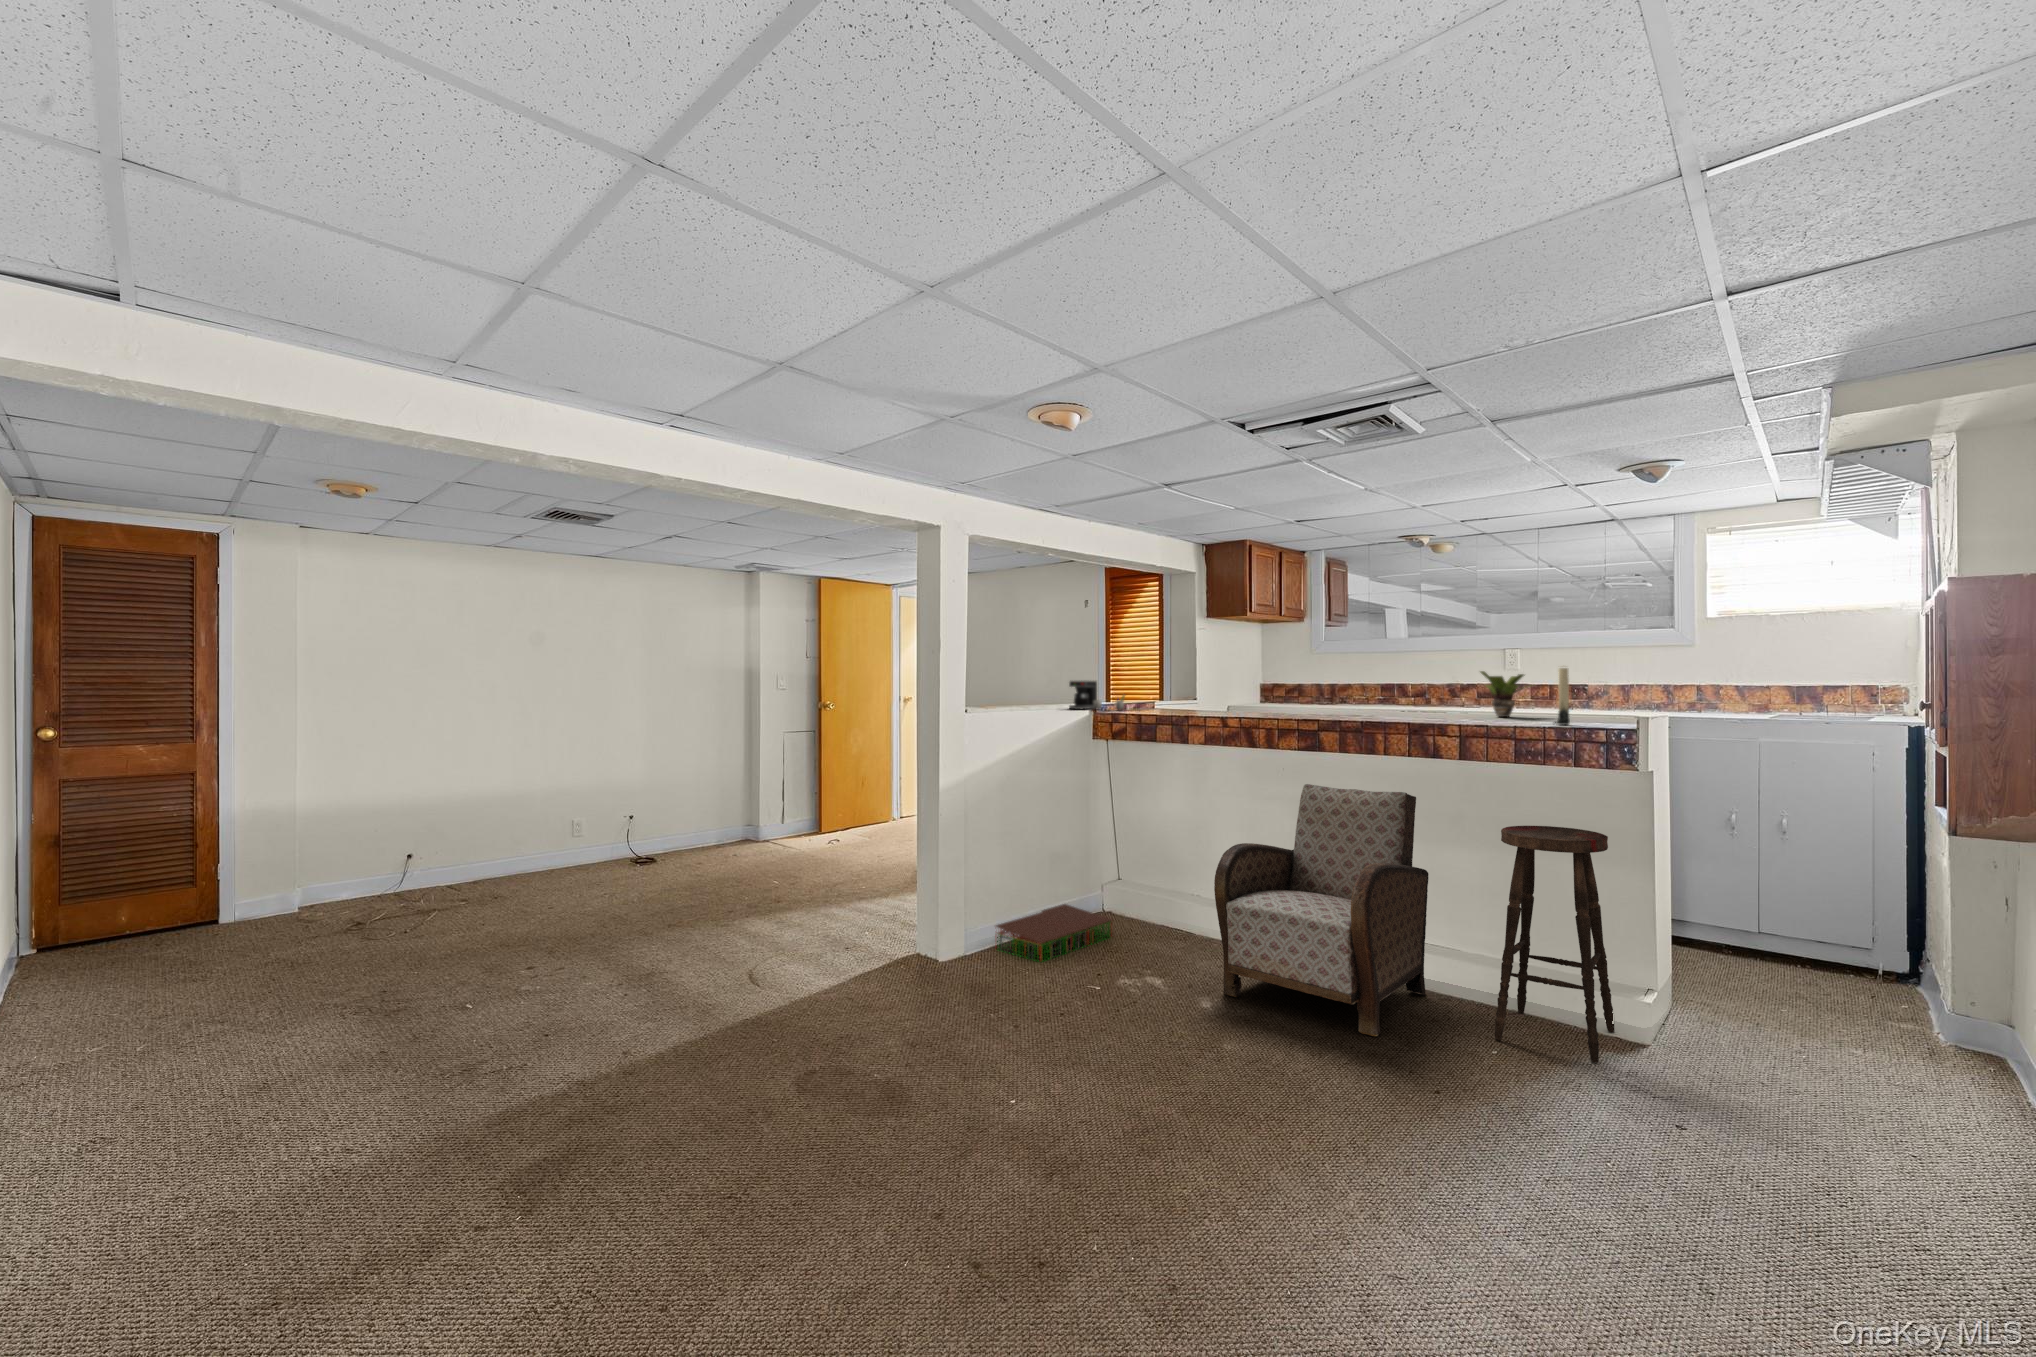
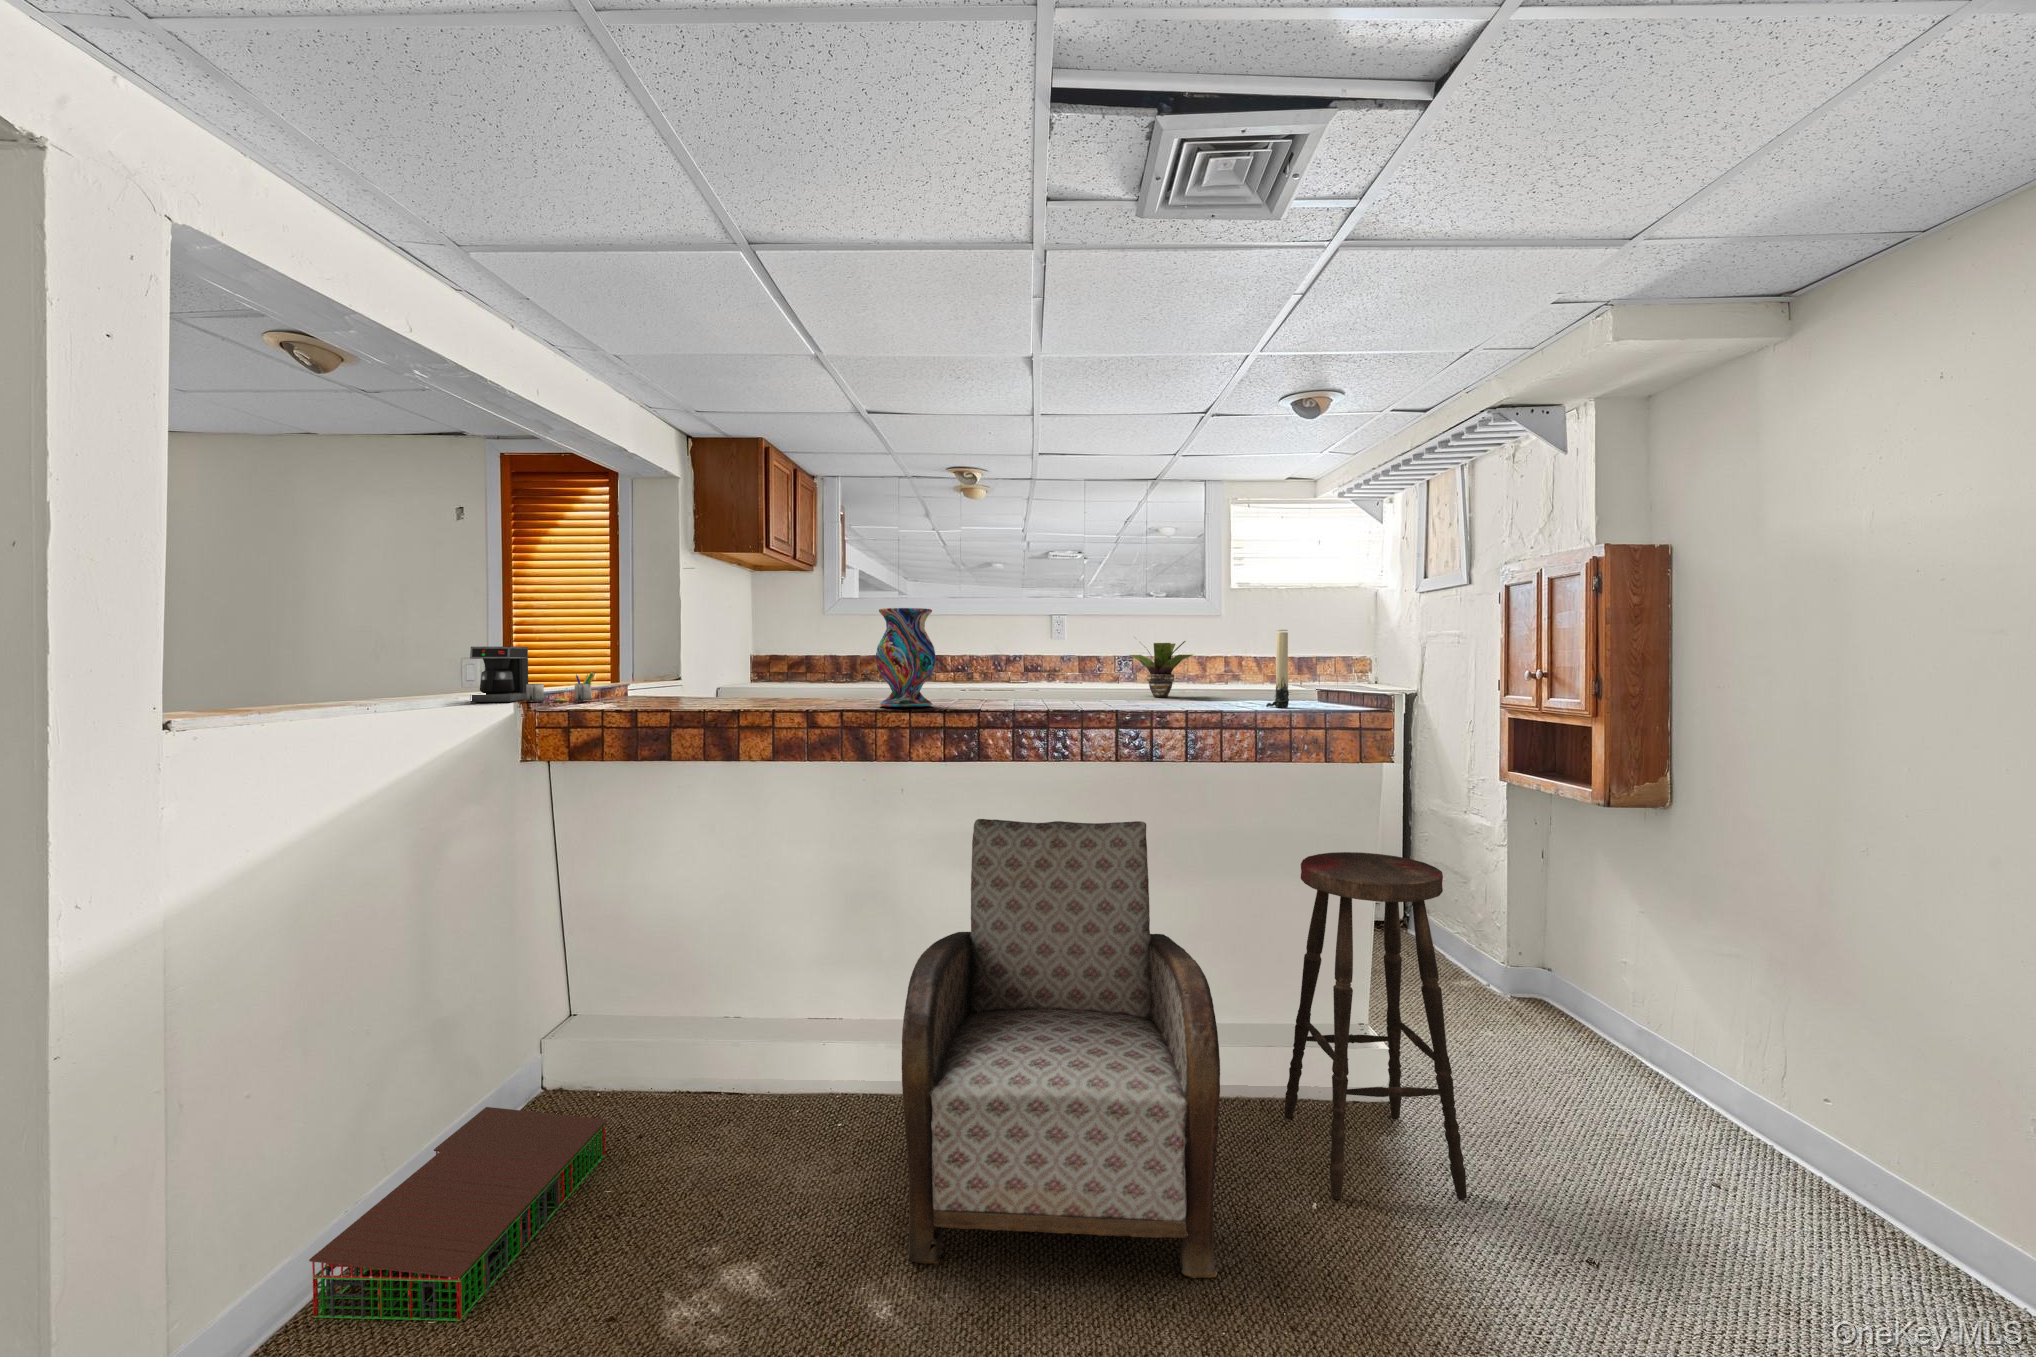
vase: none [1264,657,1302,717] -> present [876,608,936,707]

